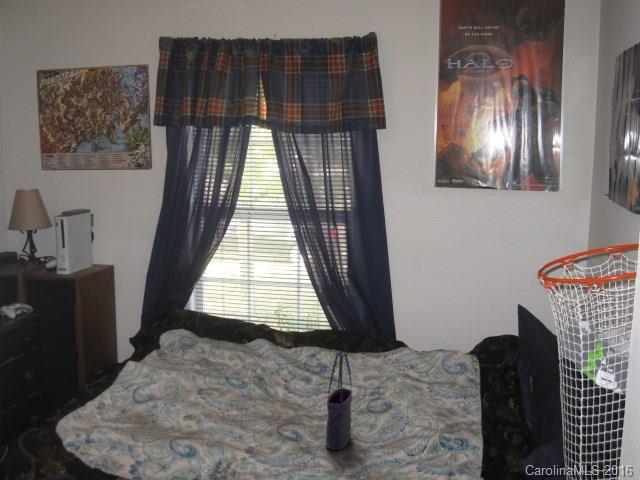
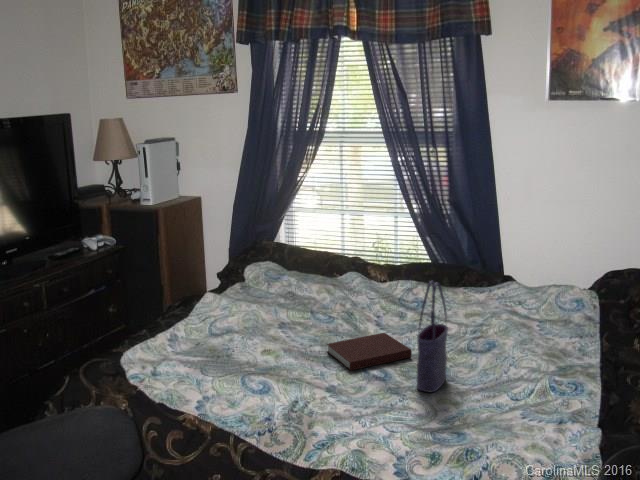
notebook: none [243,396,319,433] -> present [327,333,412,371]

